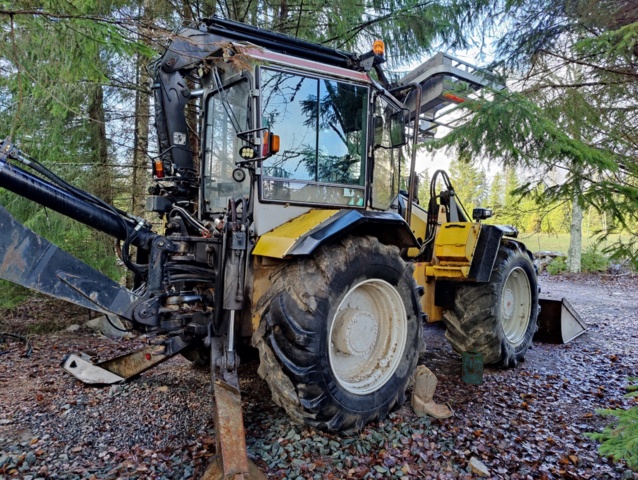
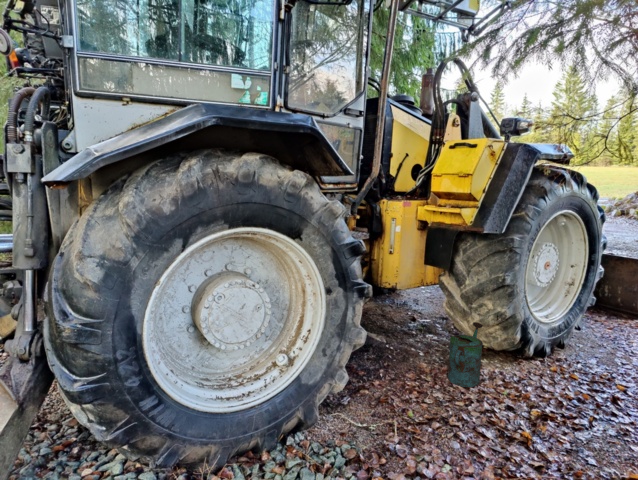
boots: present [411,365,452,418] -> none [332,364,392,453]

